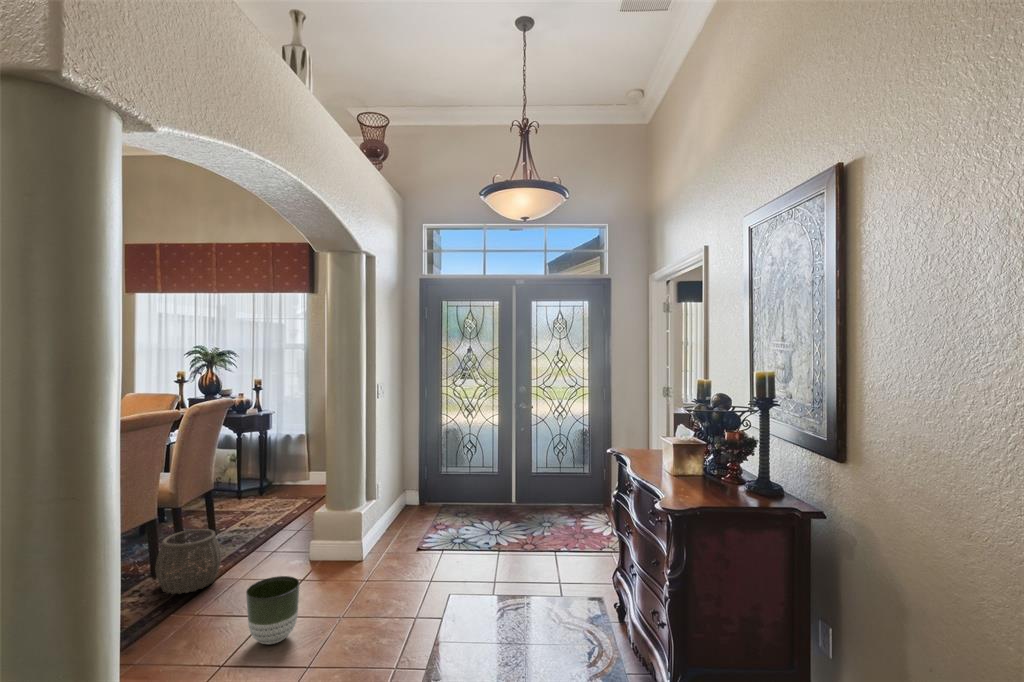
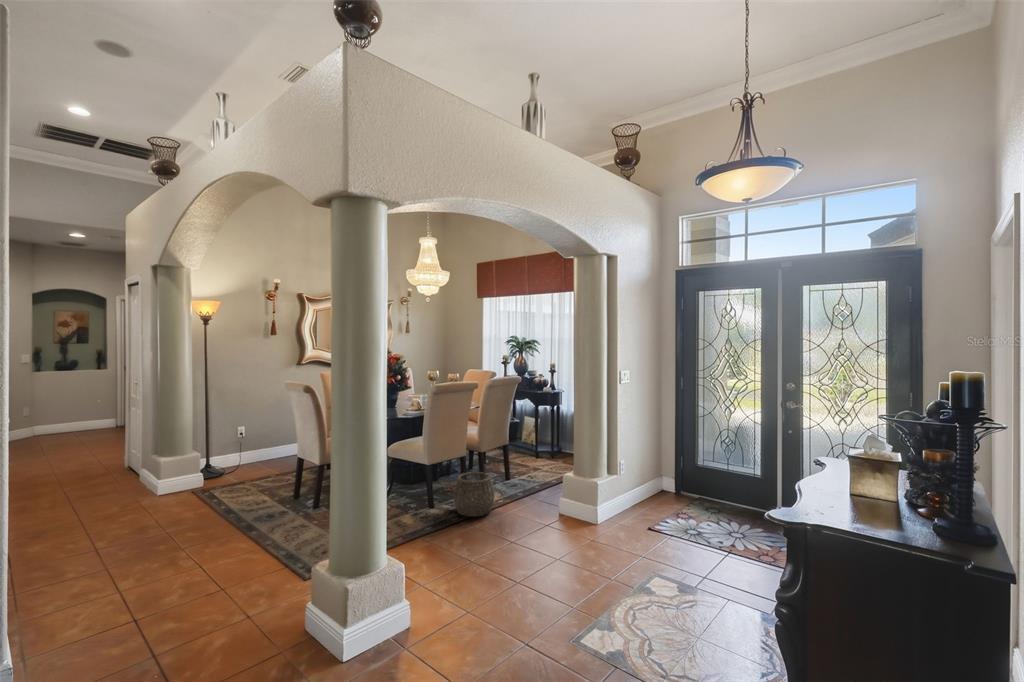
planter: present [246,576,299,644] -> none [481,518,519,569]

